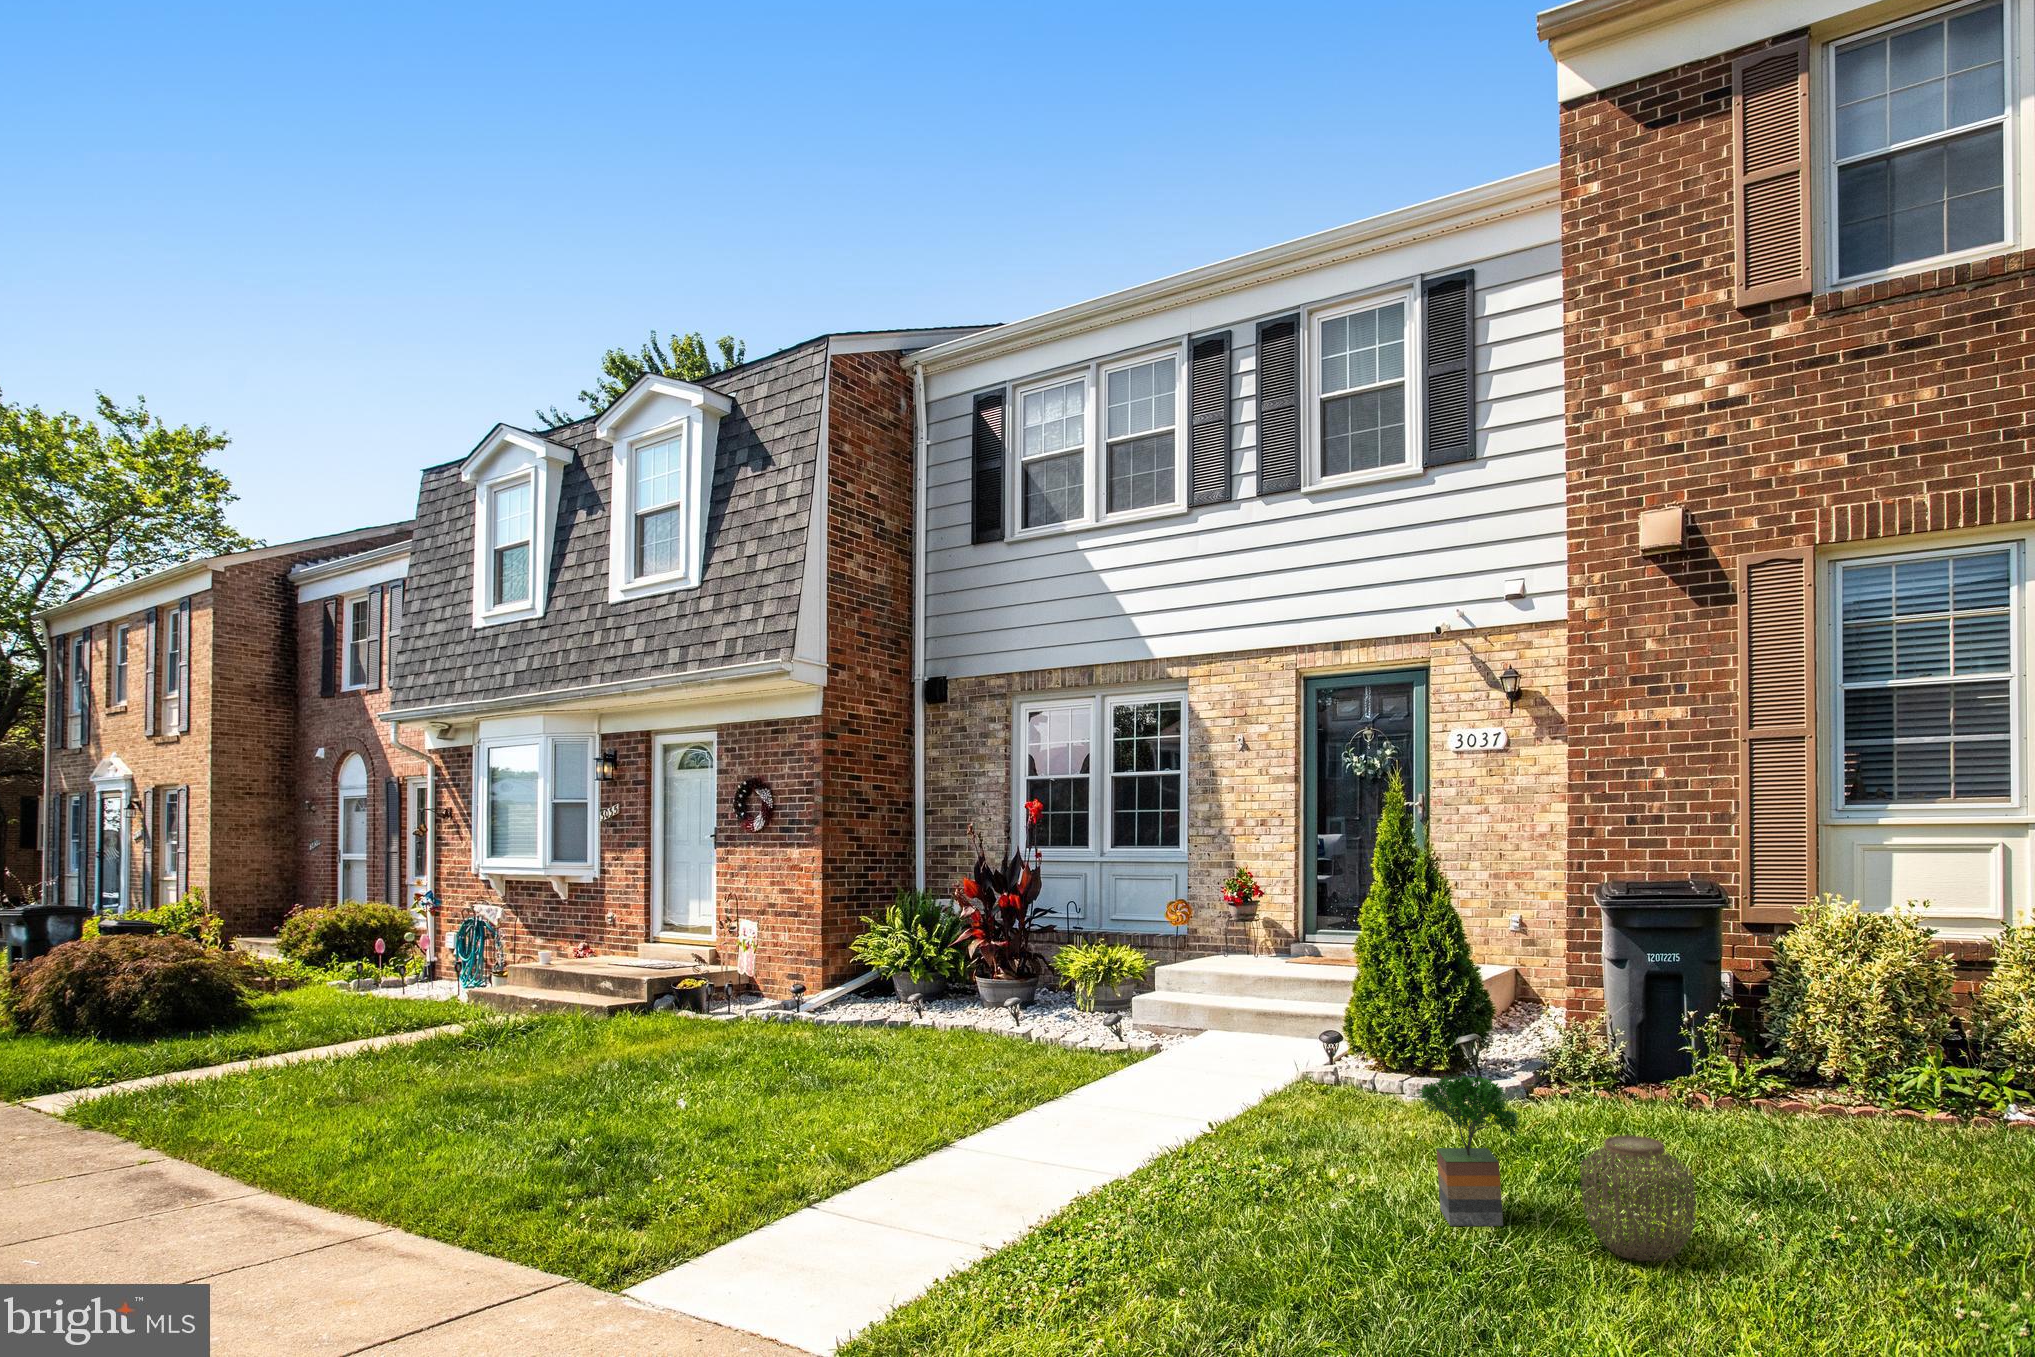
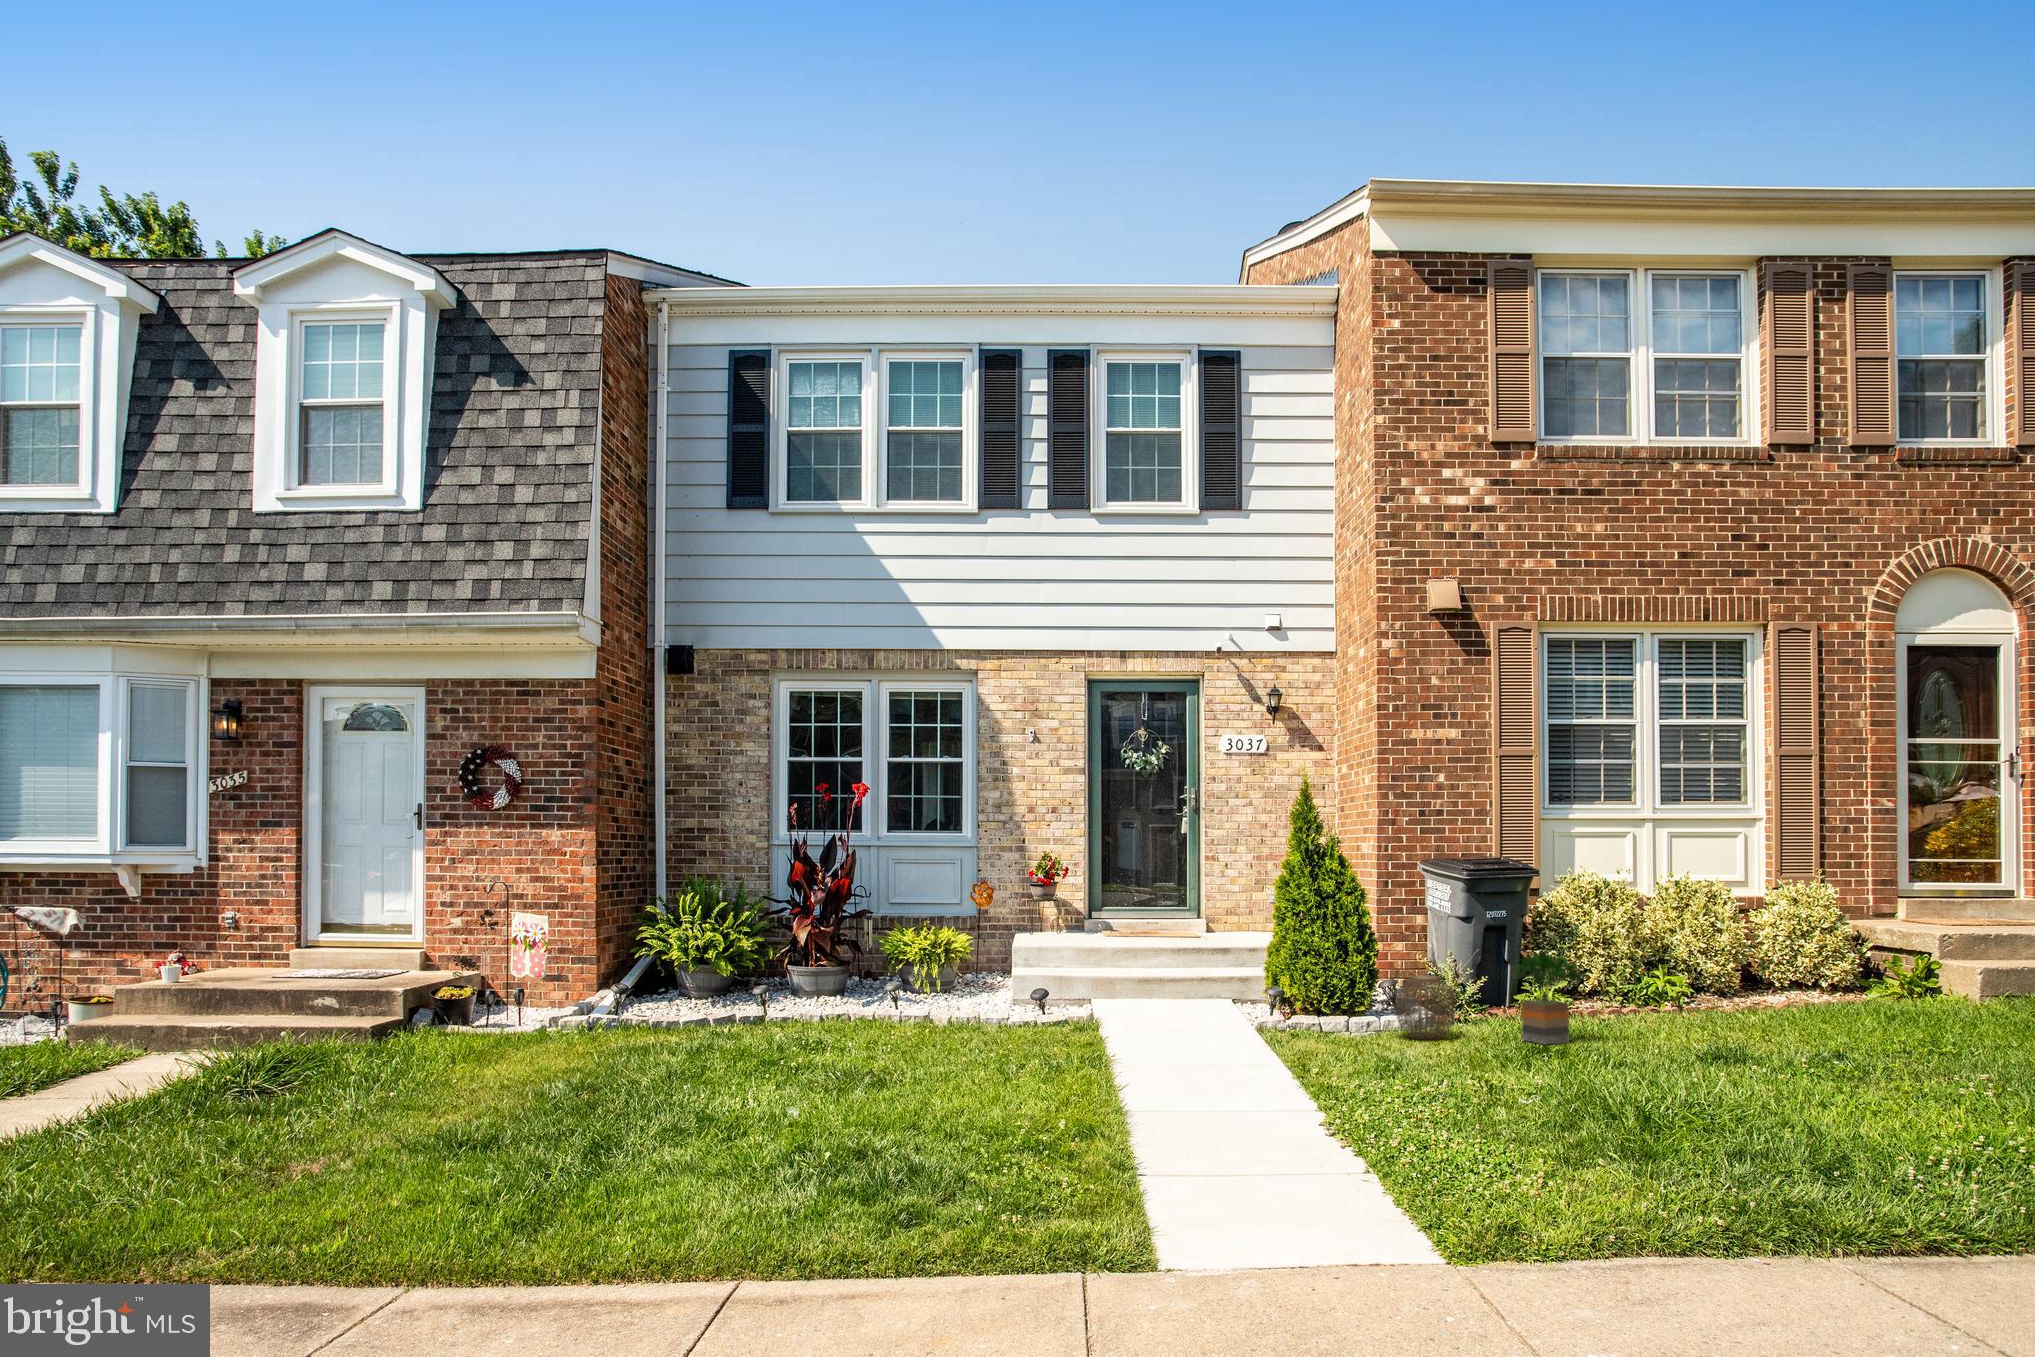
woven basket: present [1581,1135,1696,1261] -> present [1396,975,1455,1039]

